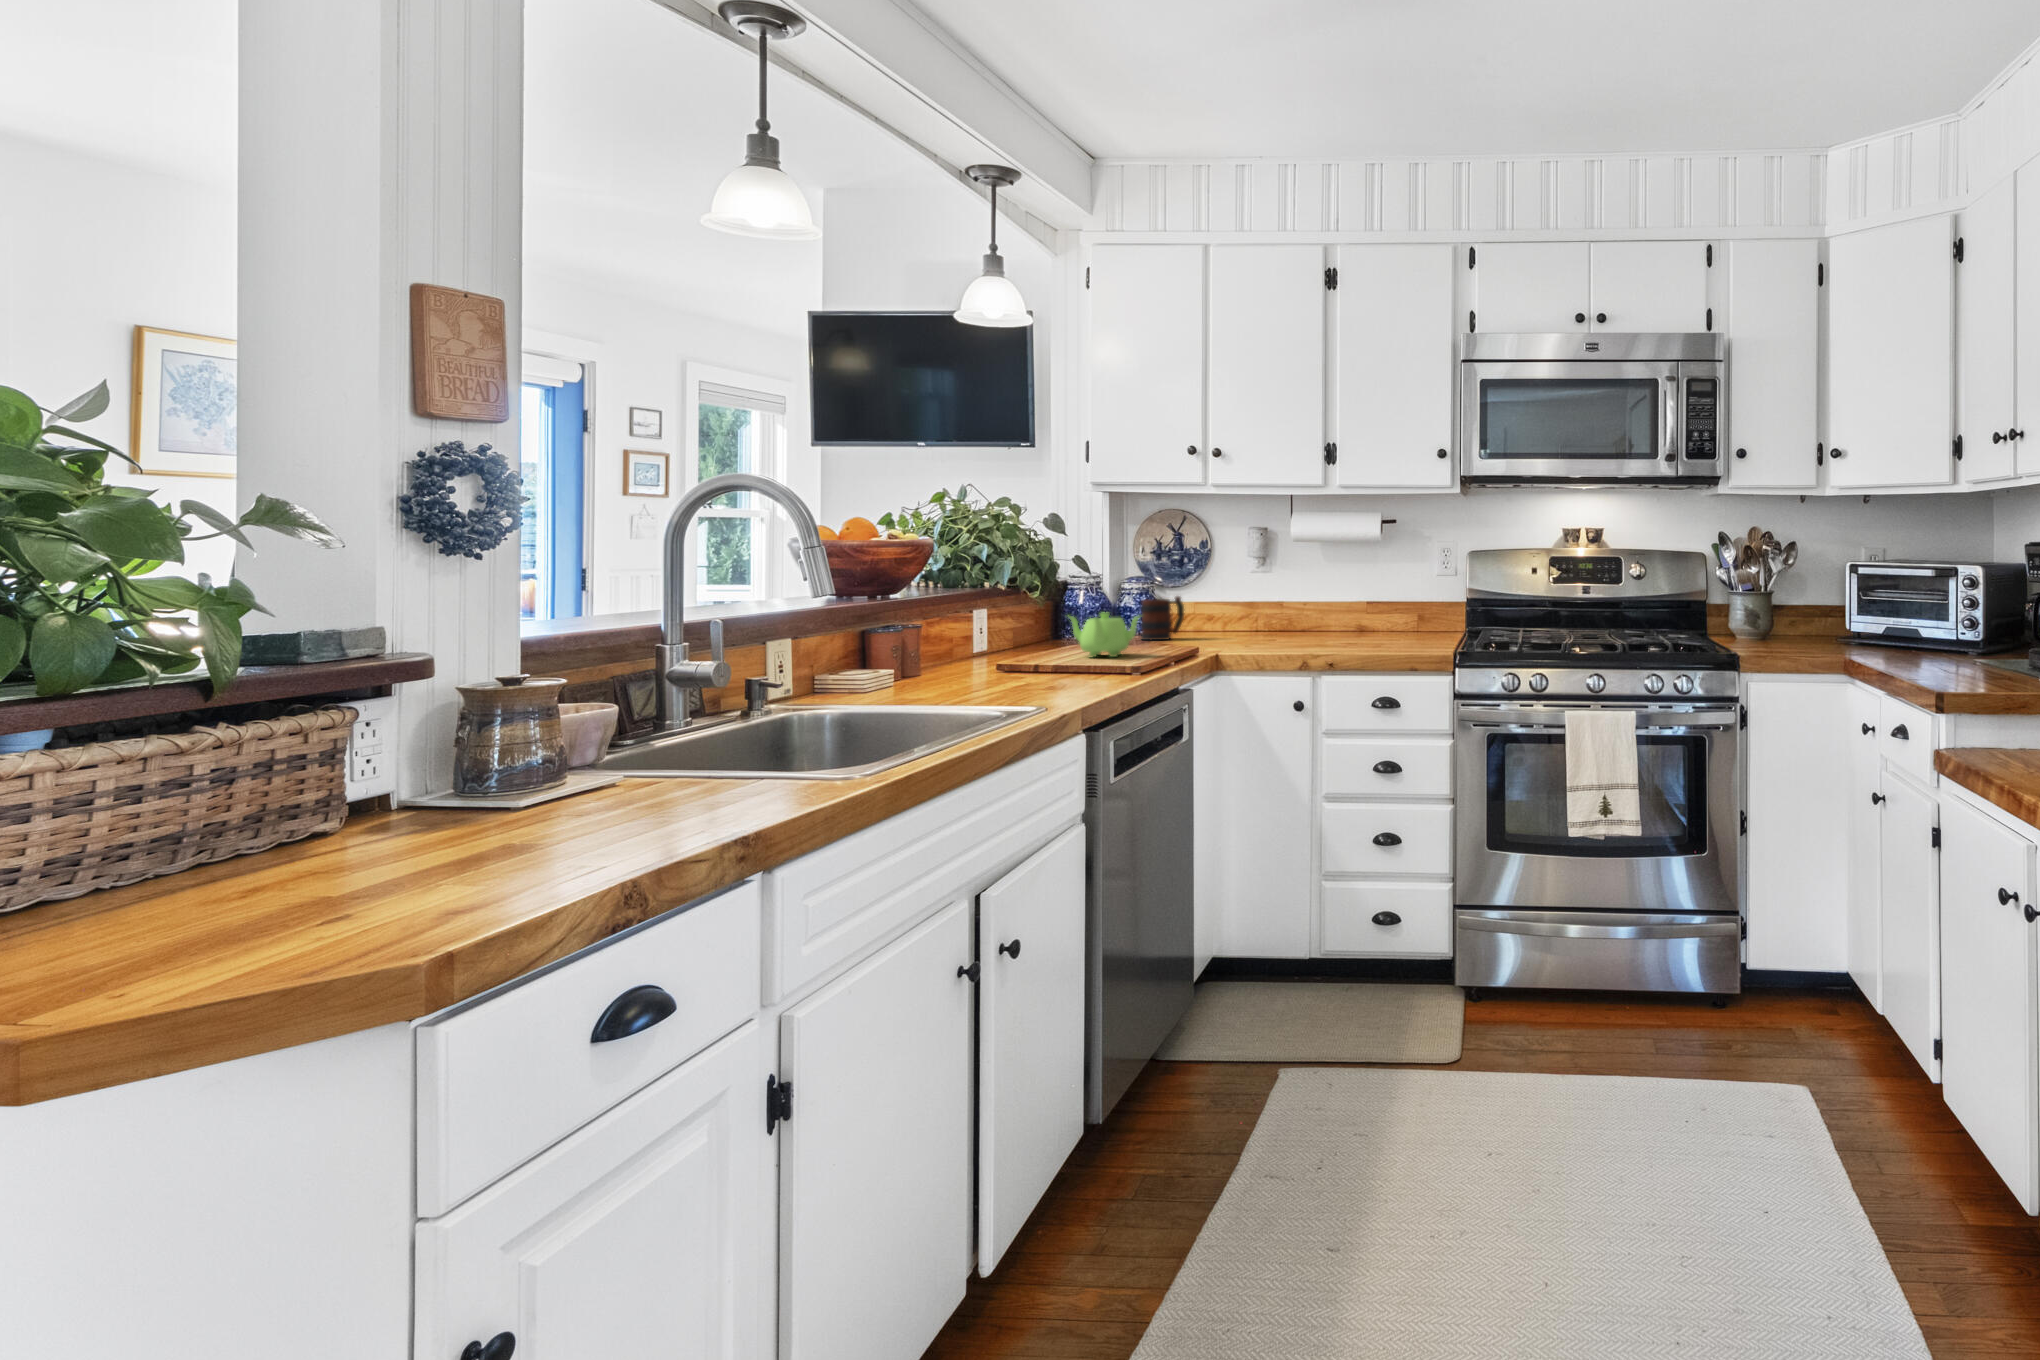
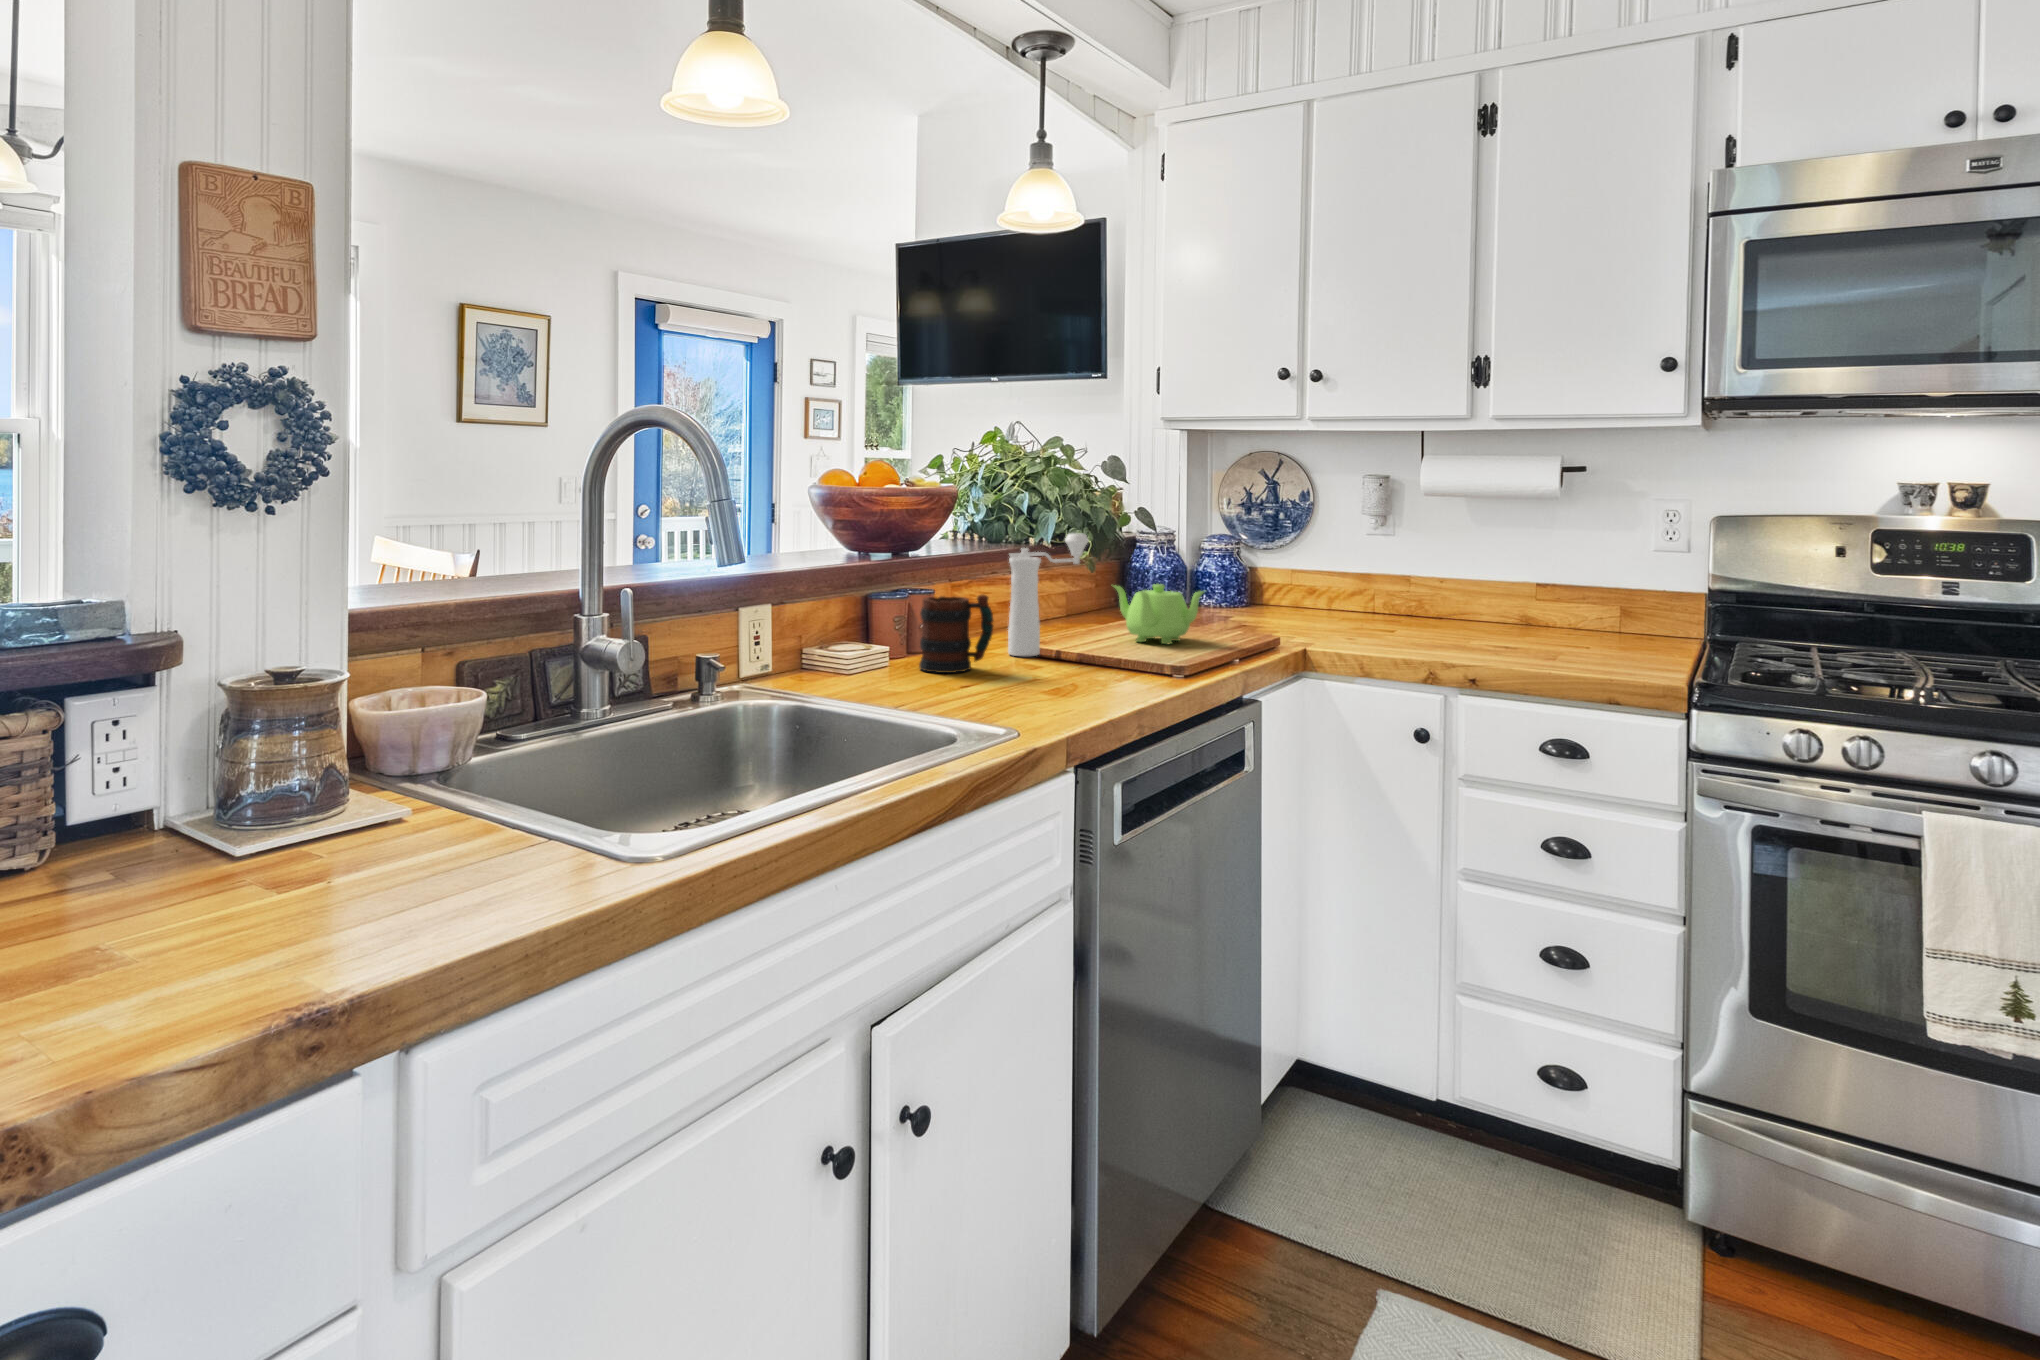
pepper mill: none [993,574,1056,670] -> present [1008,533,1089,656]
mug: present [1141,596,1184,640] -> present [919,594,993,673]

